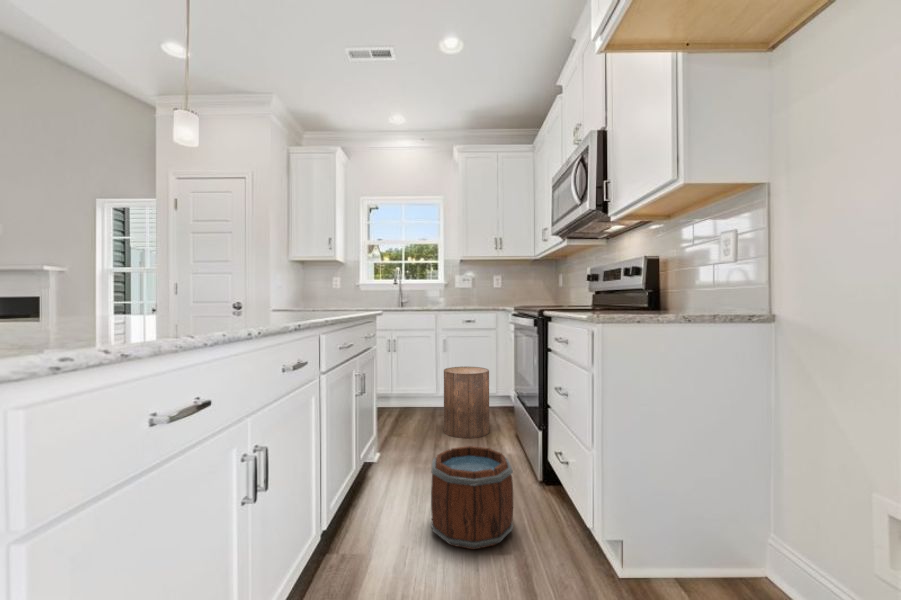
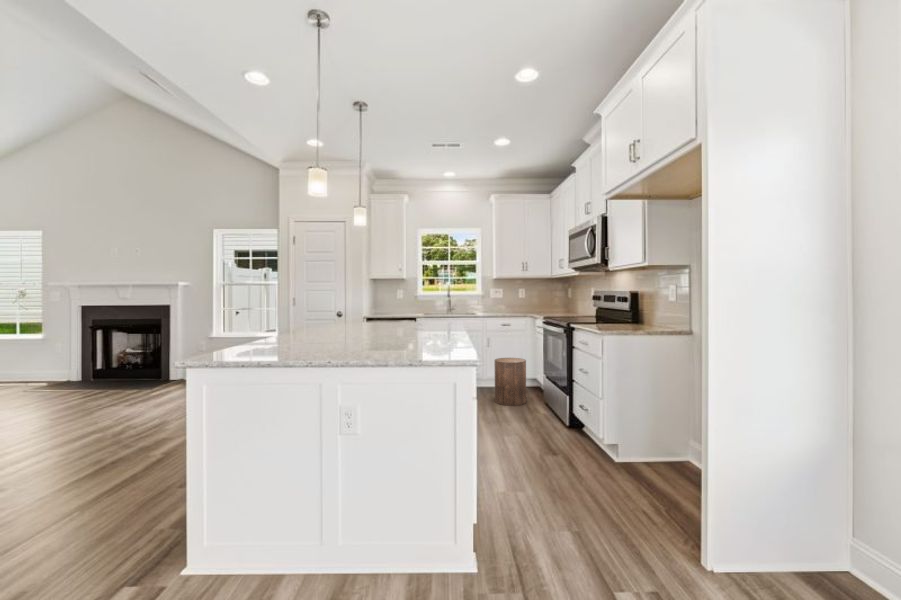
bucket: present [431,446,513,550] -> none [512,403,559,454]

